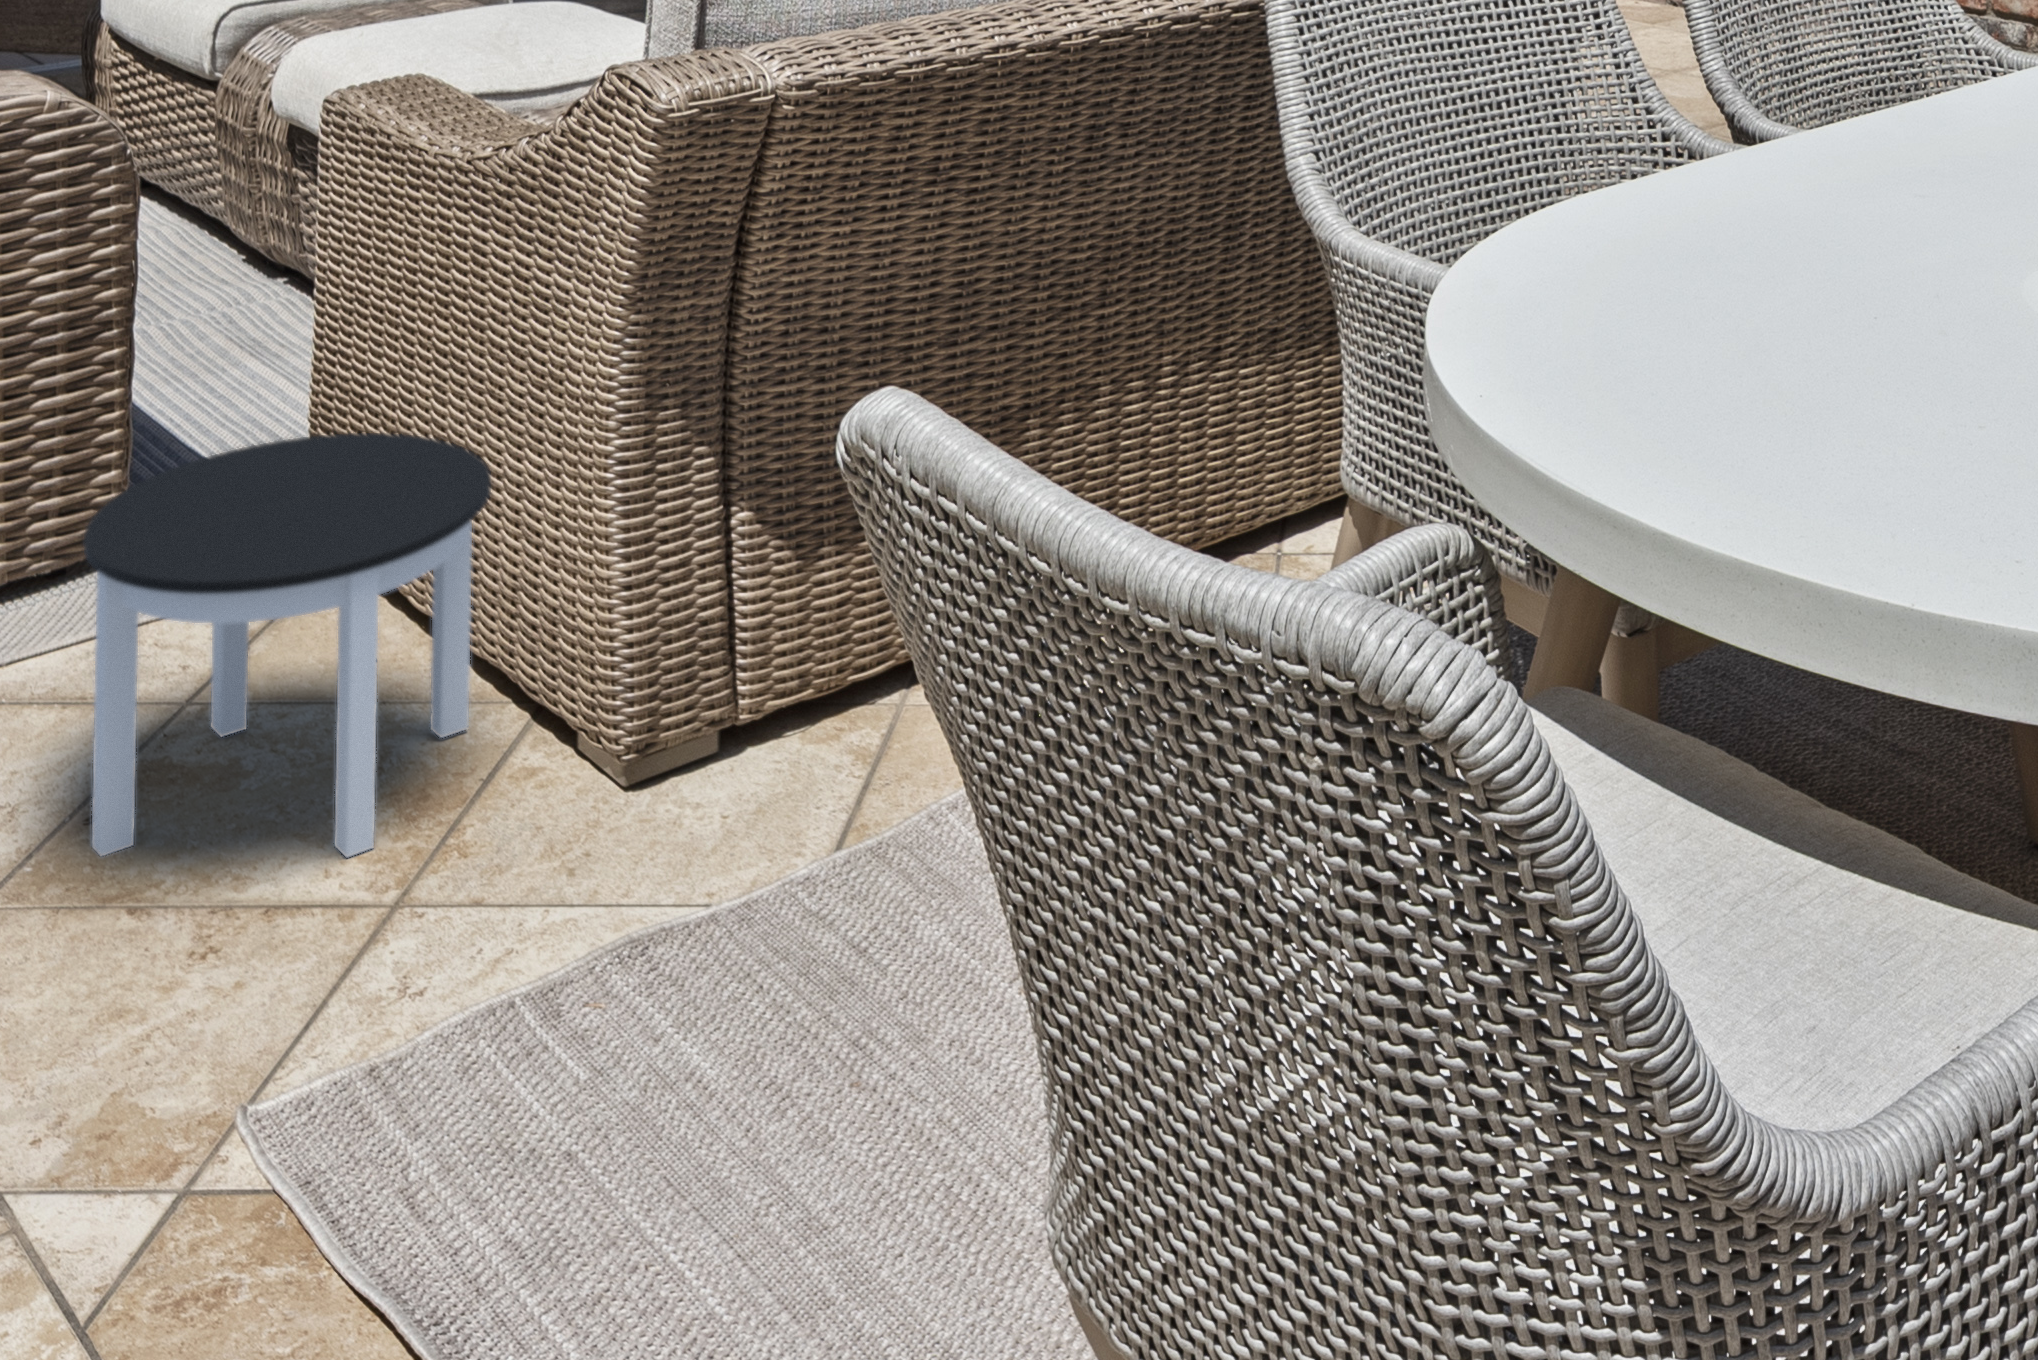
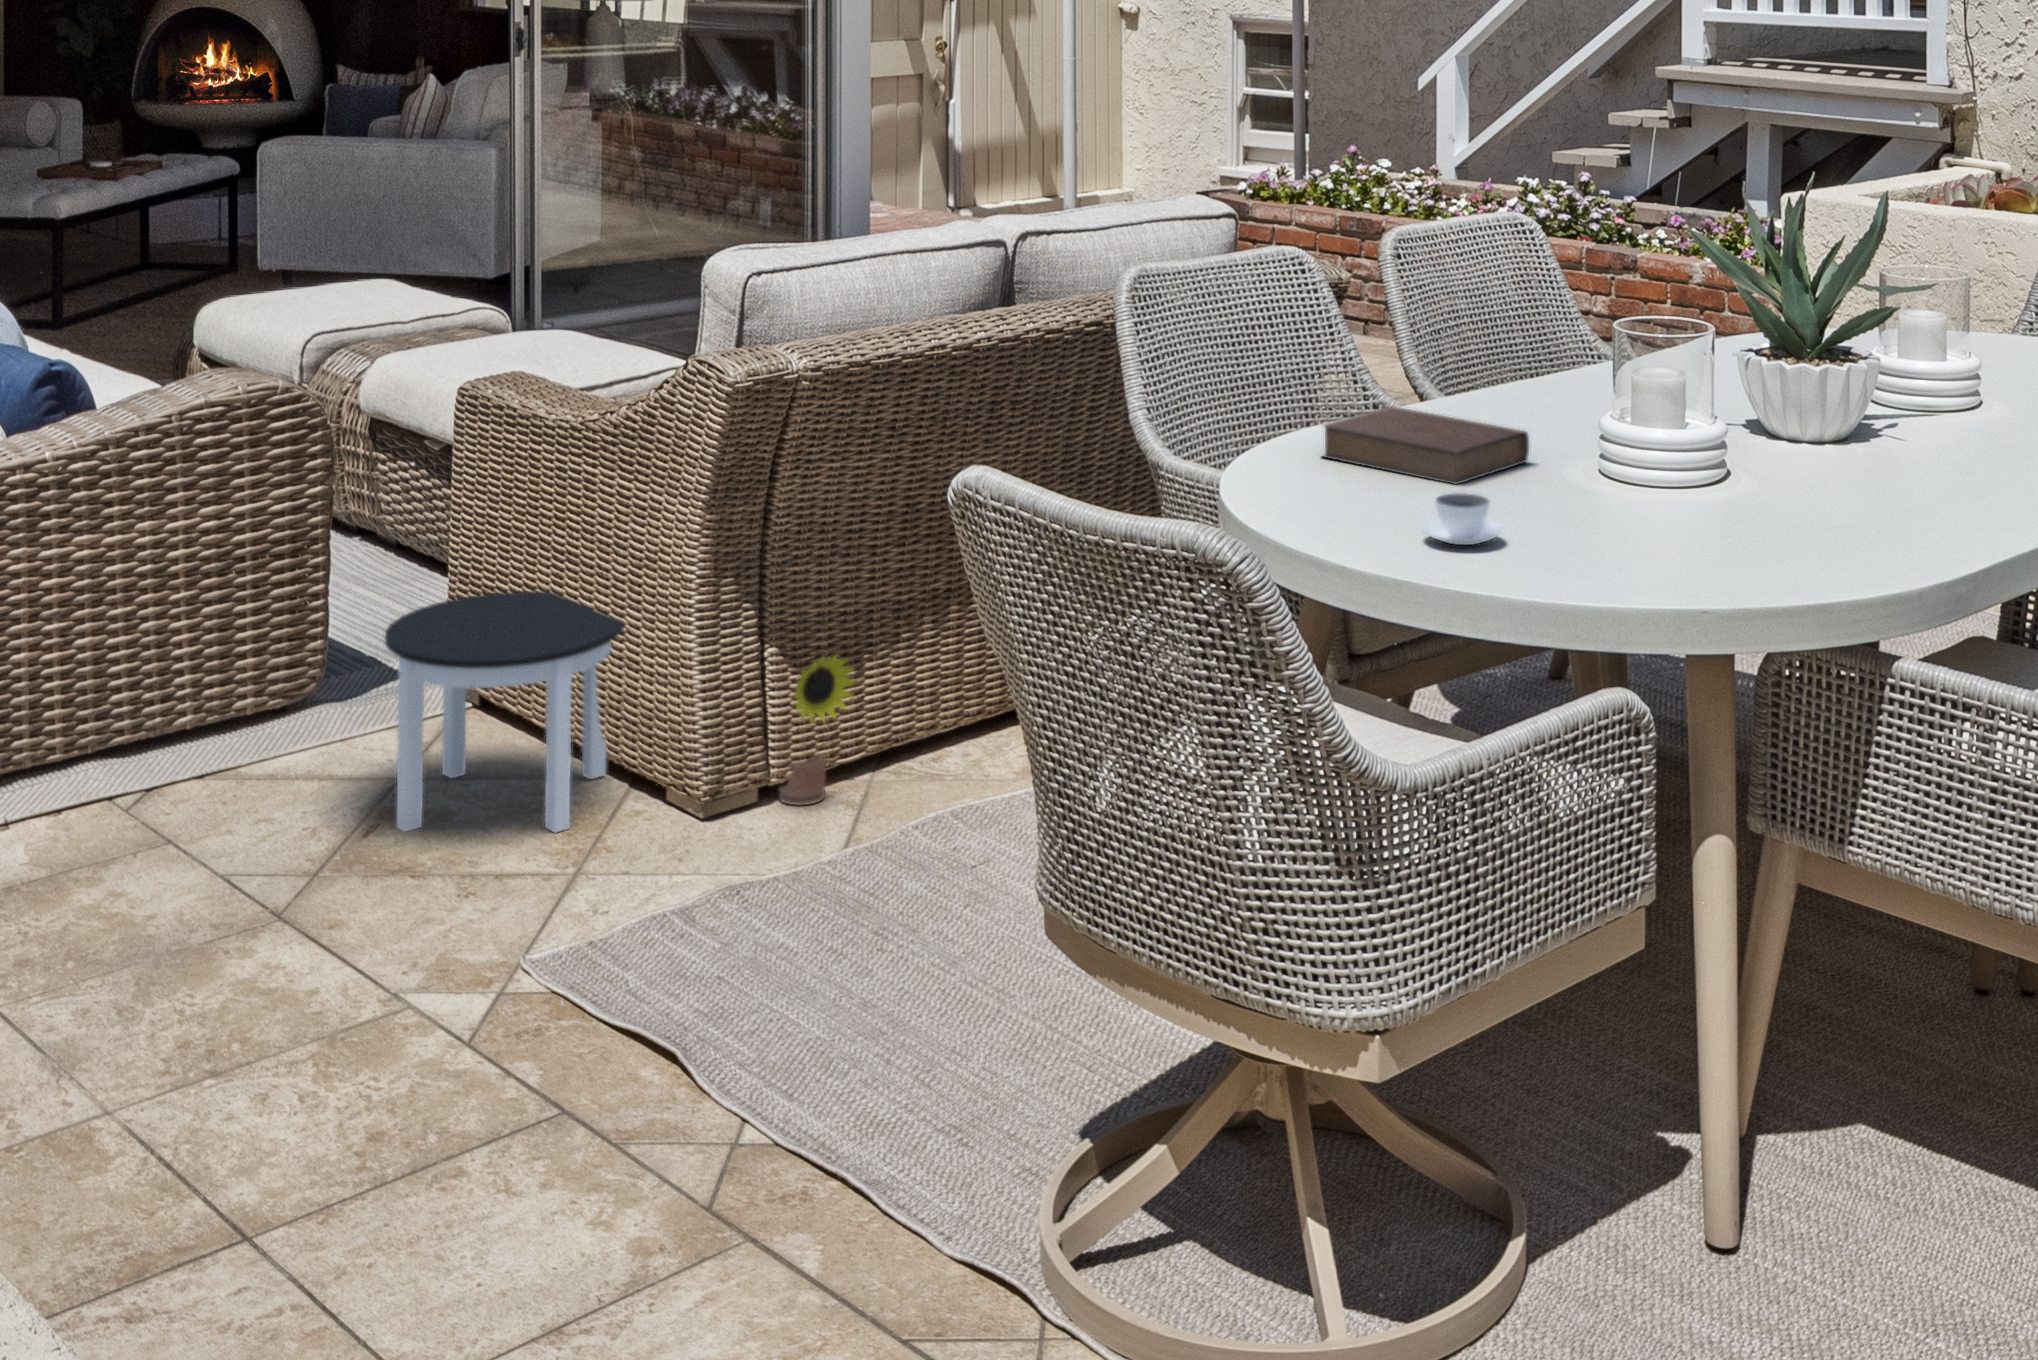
book: none [1611,181,1992,351] -> present [1324,406,1529,485]
cup: none [1839,407,2010,525] -> present [1421,493,1503,545]
decorative plant: none [732,549,859,793] -> present [779,656,856,805]

